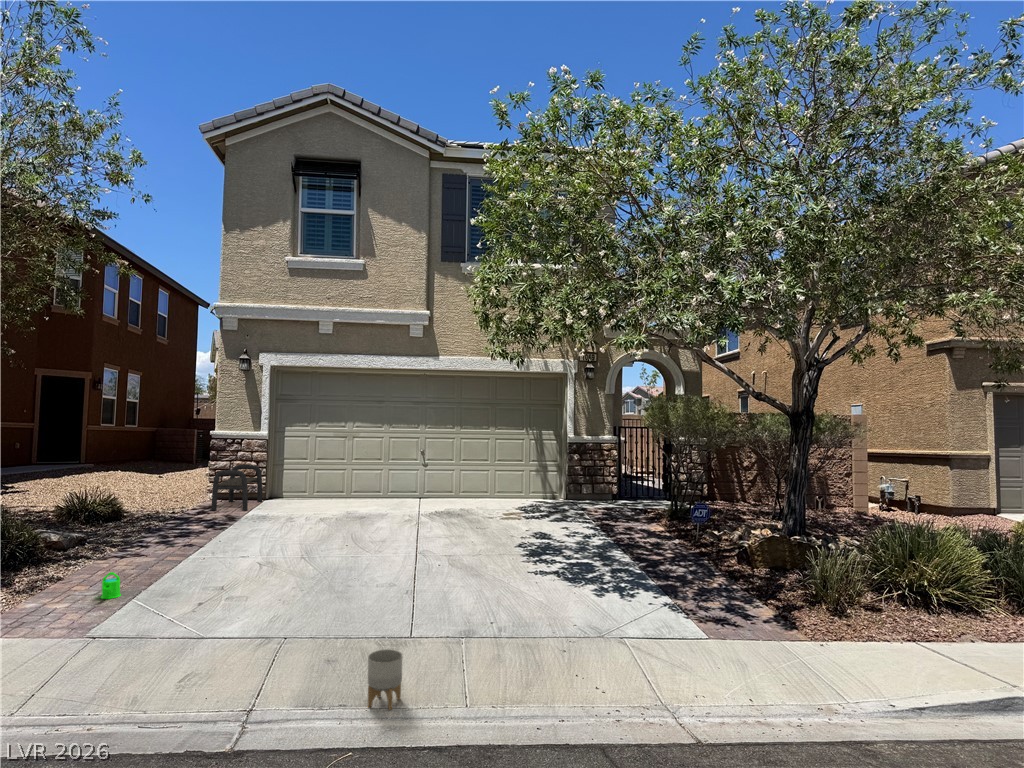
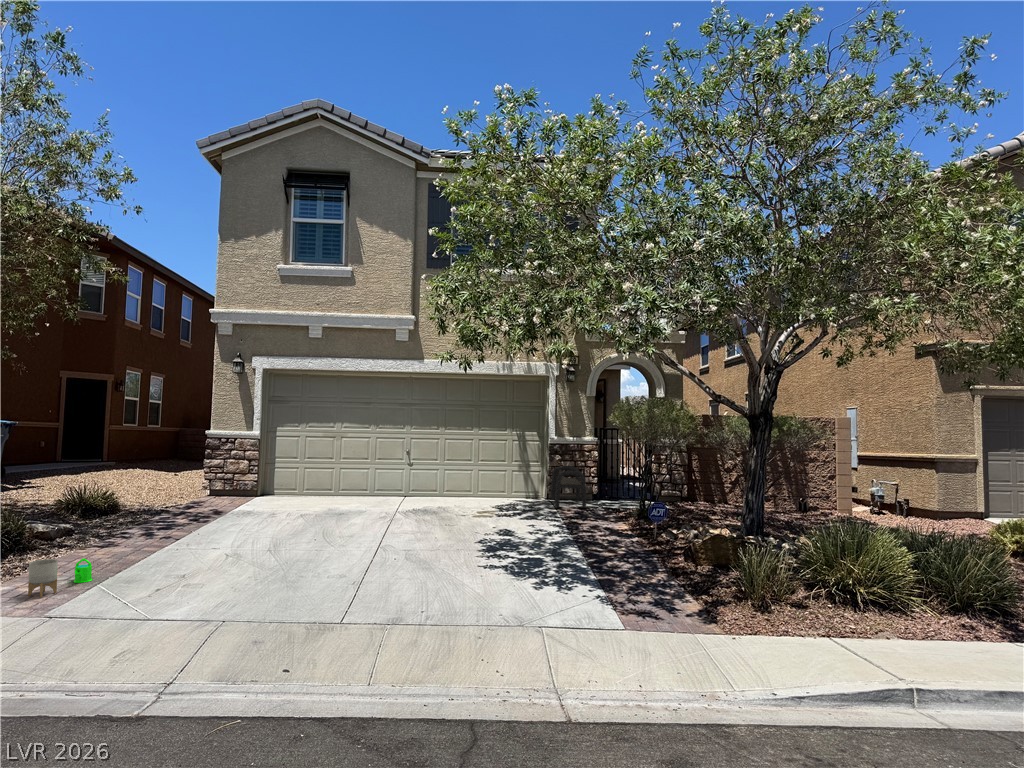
bench: present [211,465,262,511] -> present [551,466,586,508]
planter: present [368,649,402,710] -> present [28,559,58,598]

